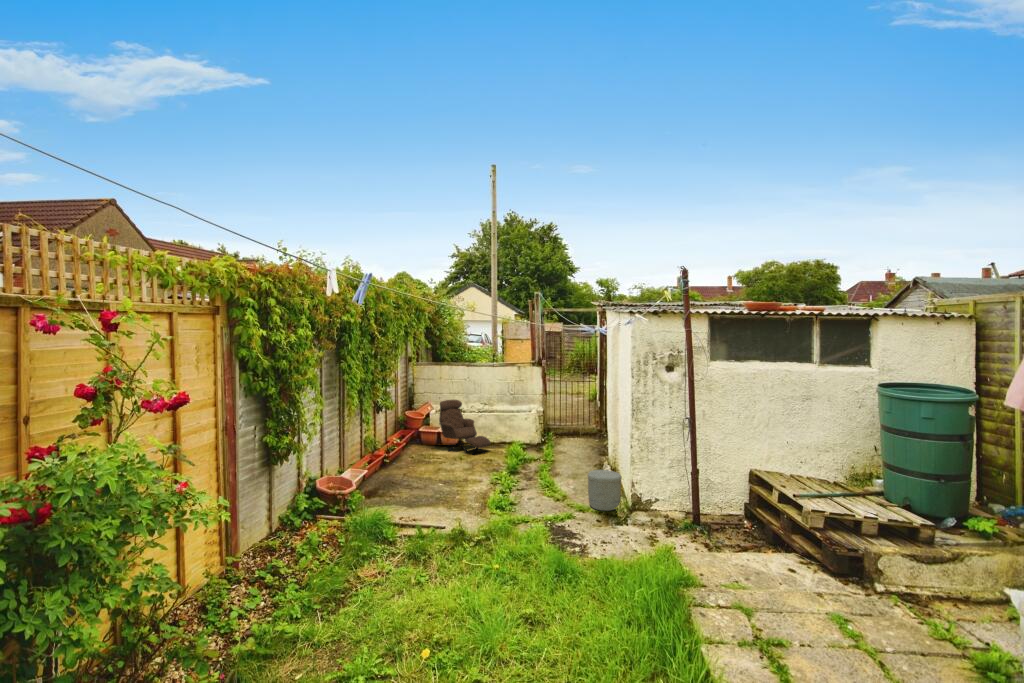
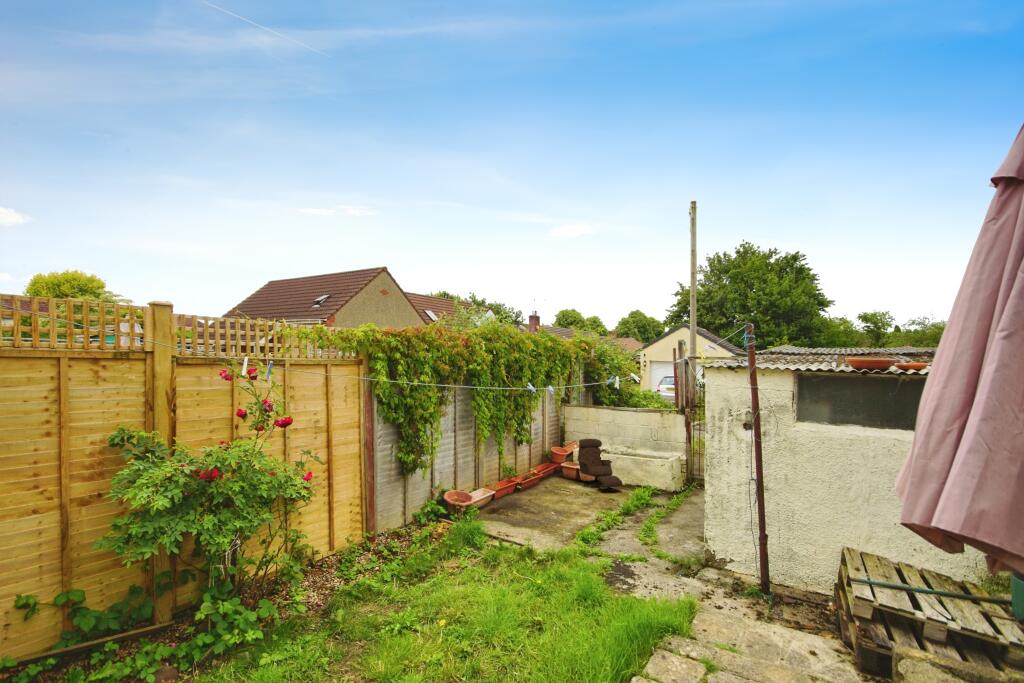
woven basket: present [587,470,622,511] -> none [671,522,708,566]

